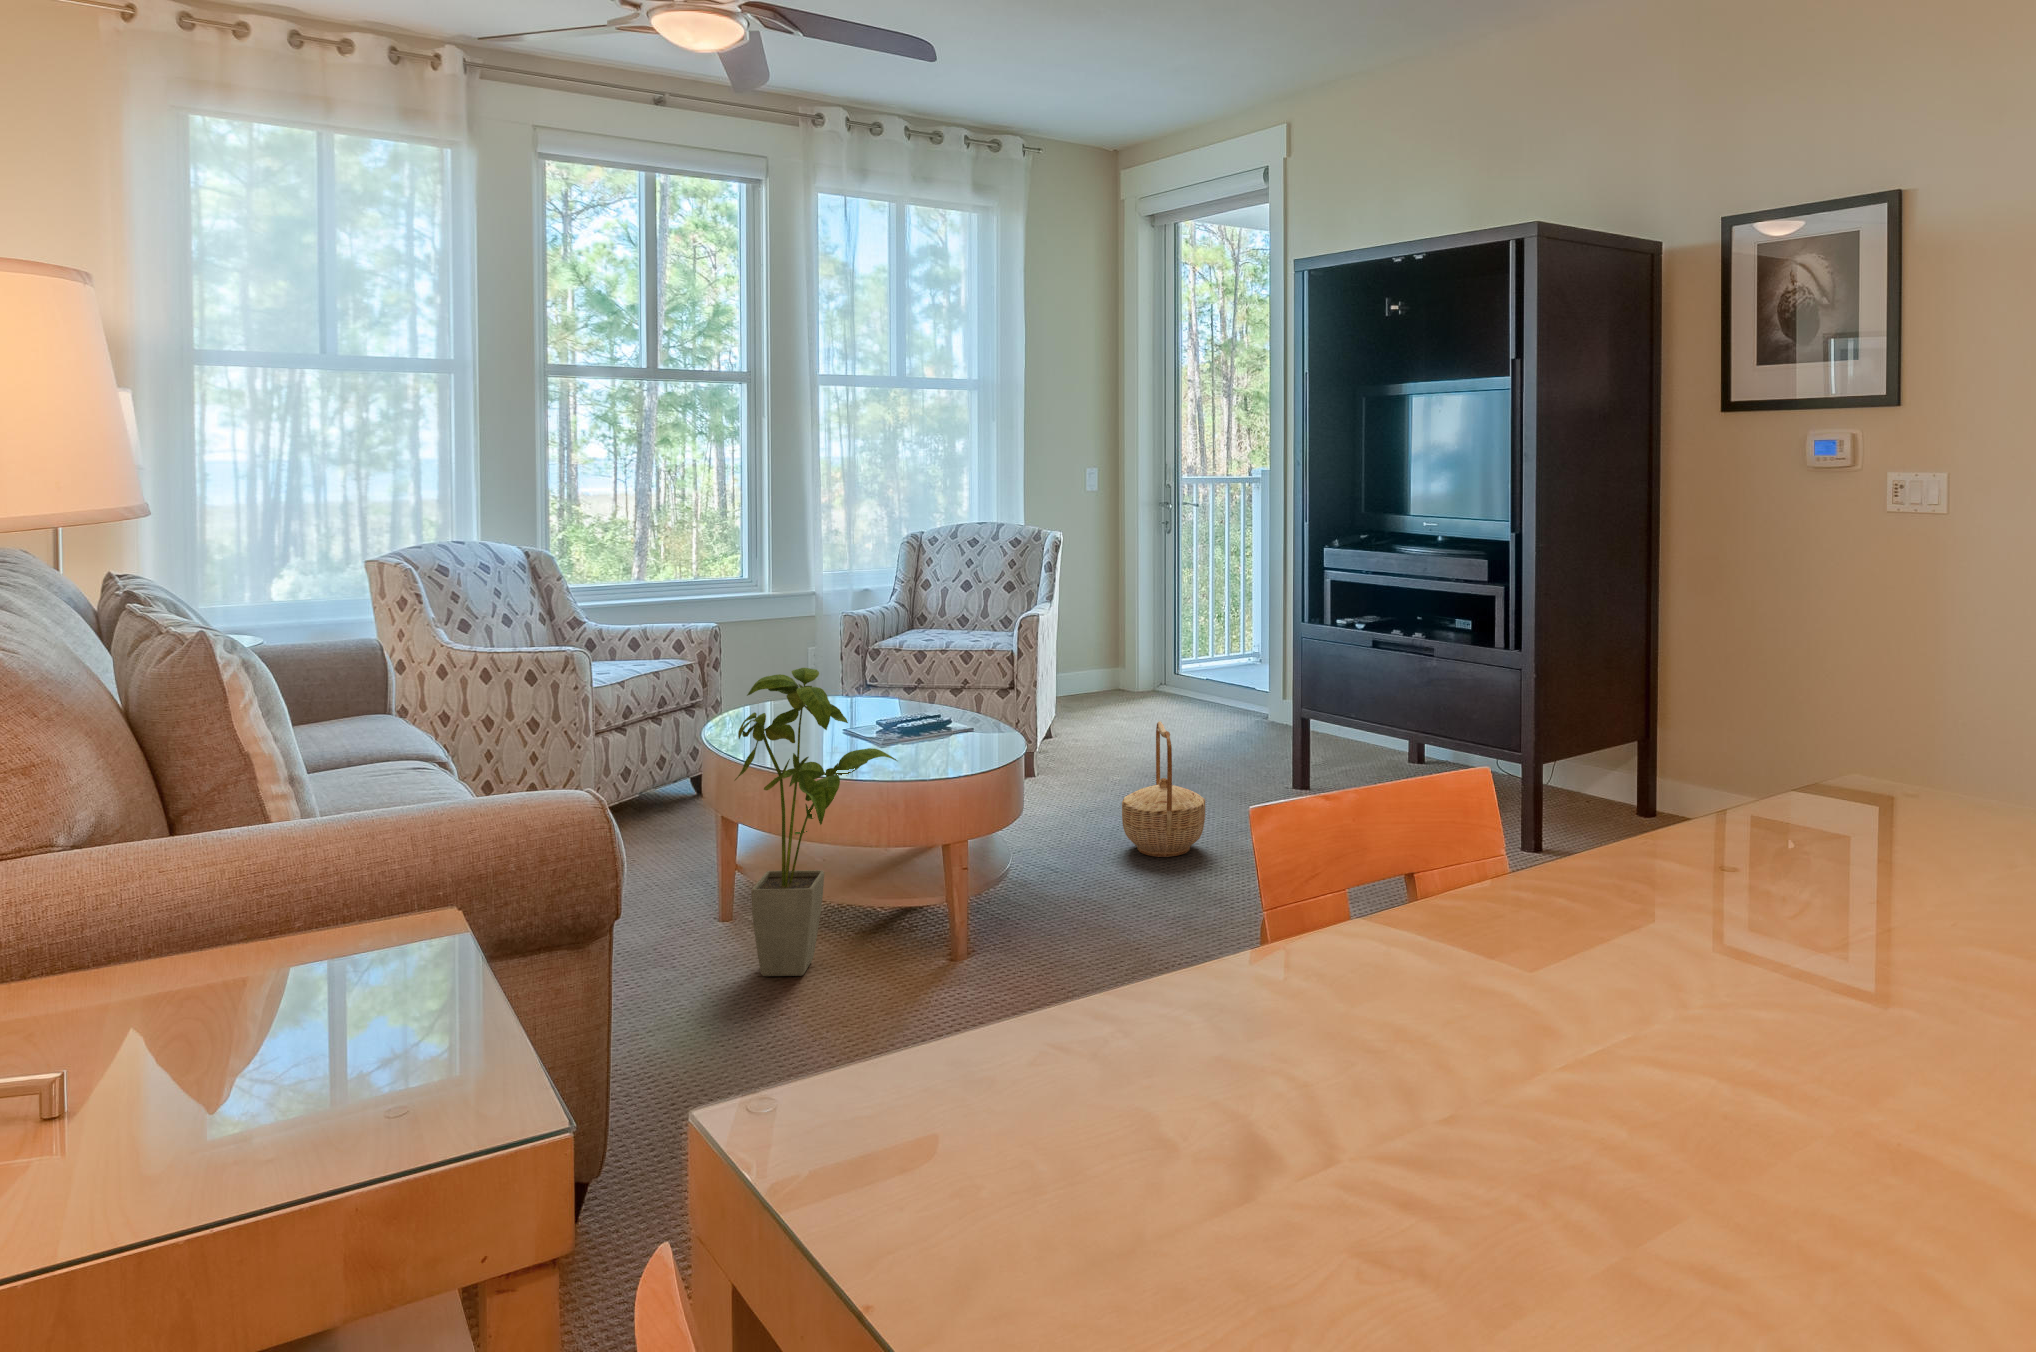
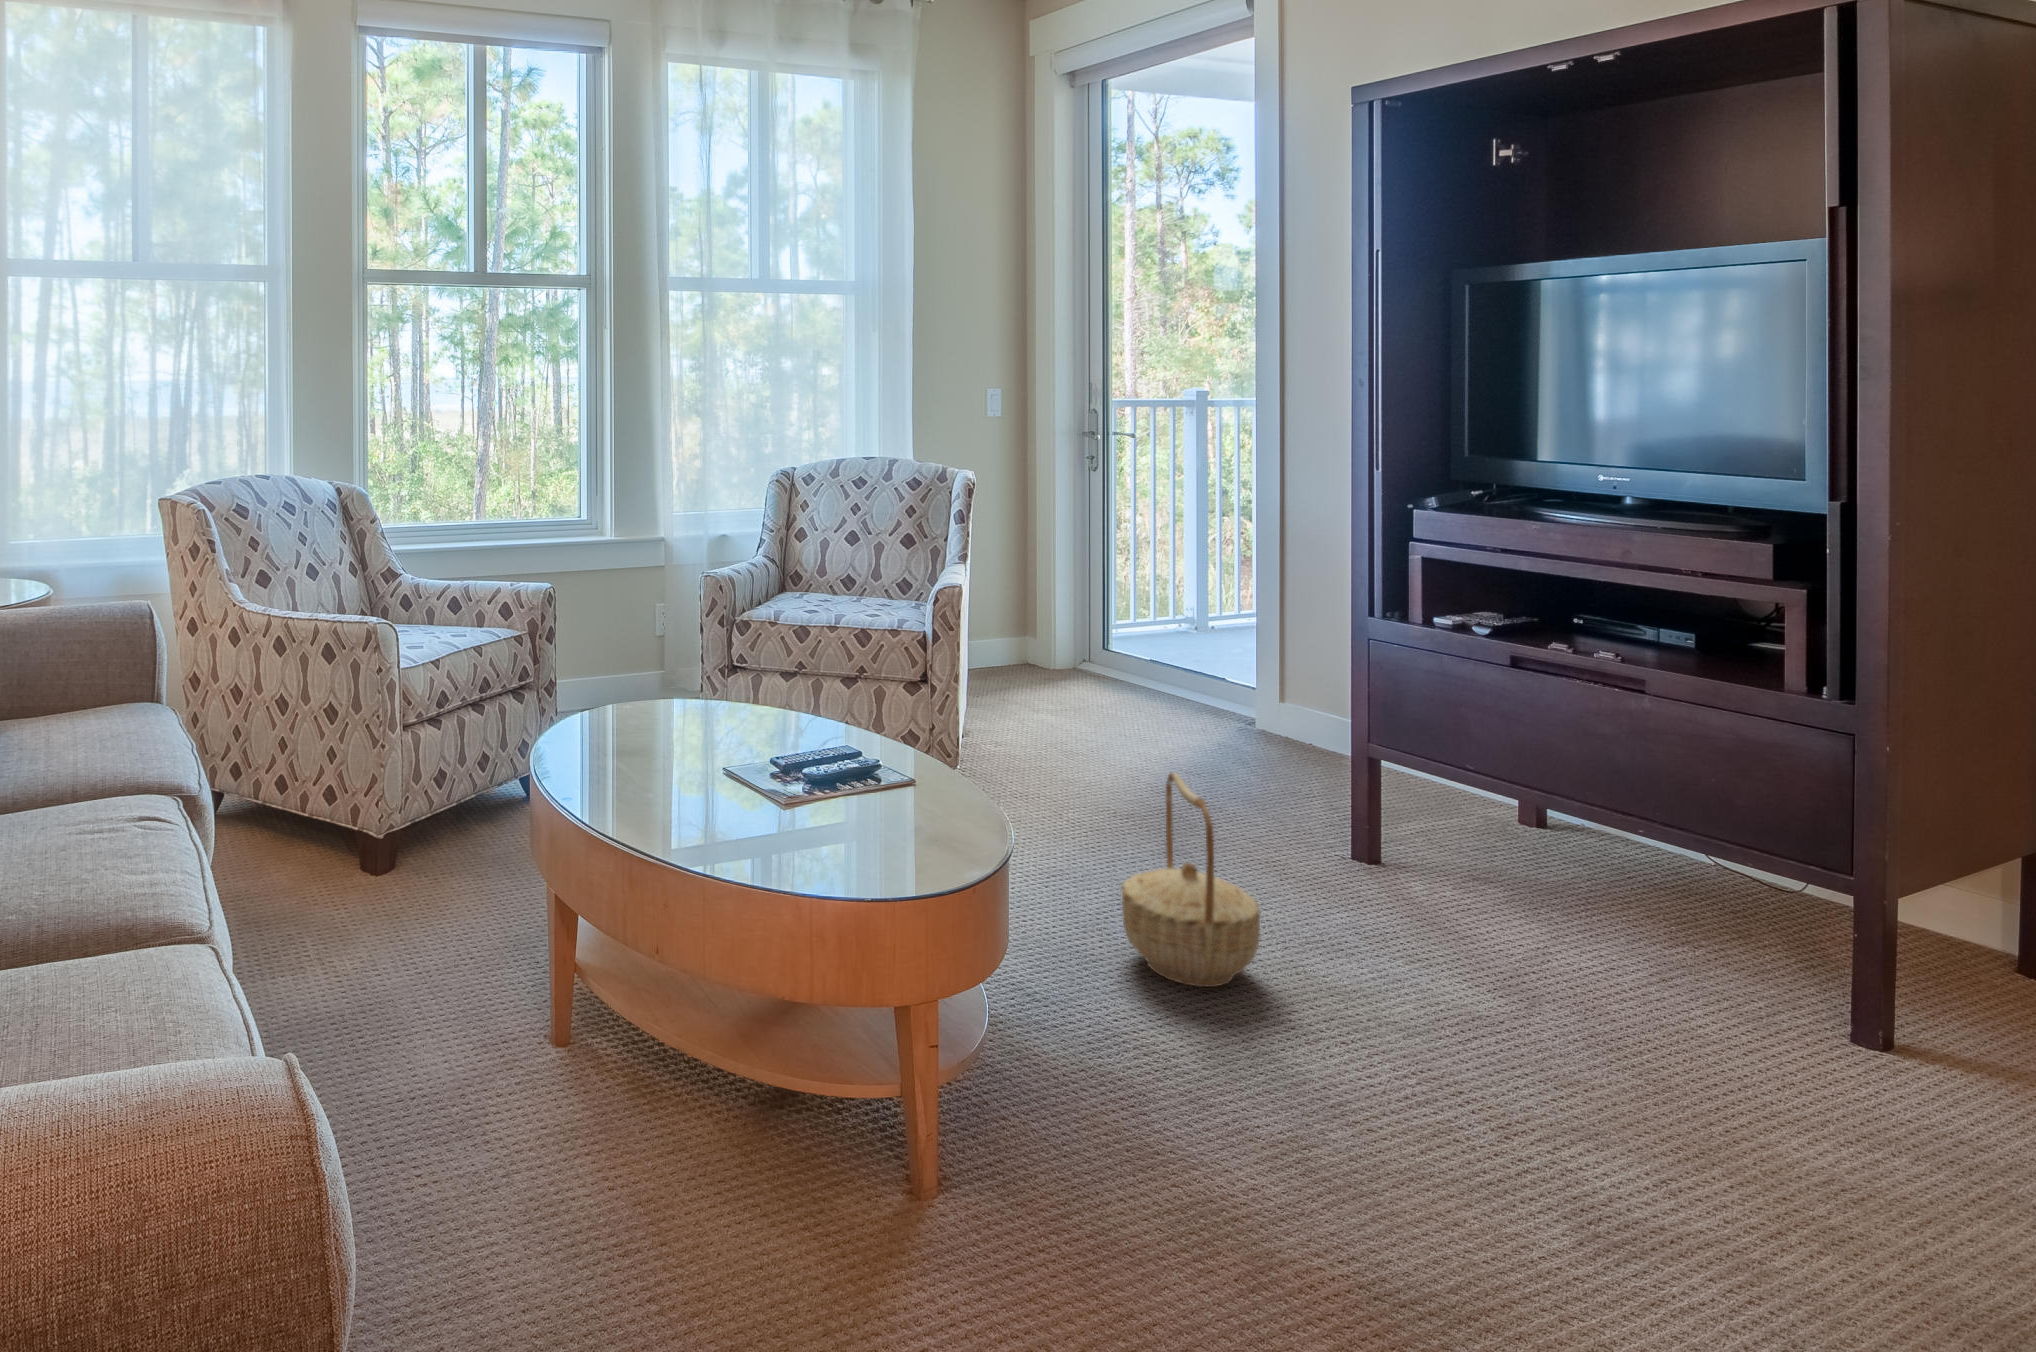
house plant: present [734,668,897,976] -> none [561,709,812,1194]

